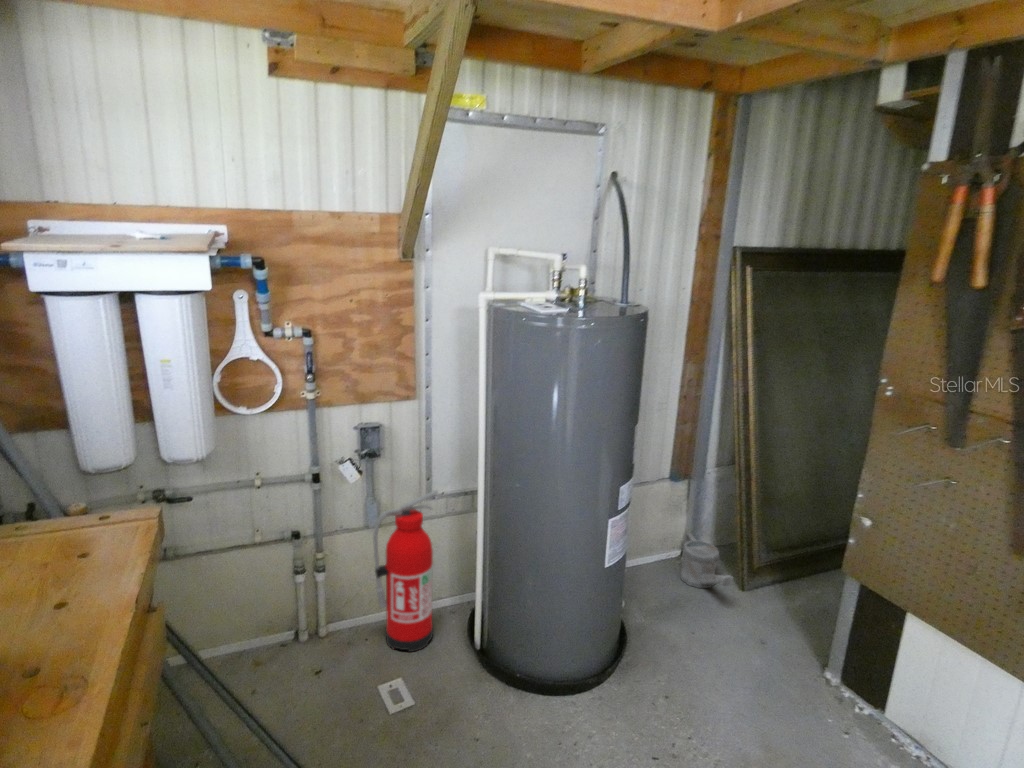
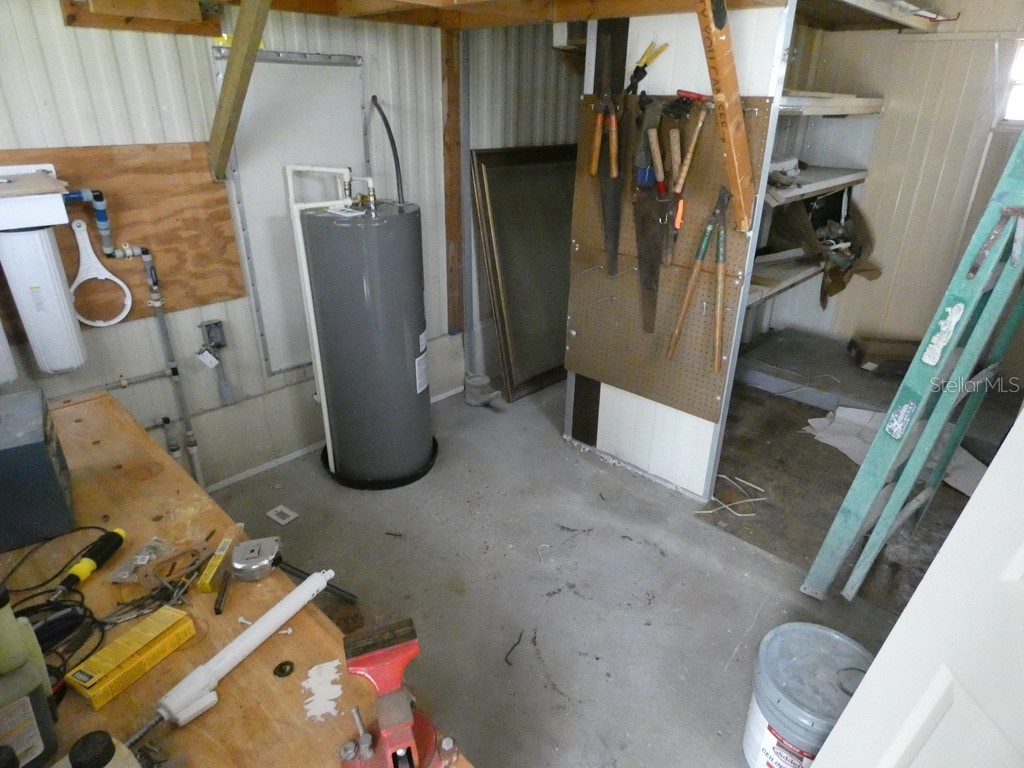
fire extinguisher: present [373,490,438,652] -> none [234,364,294,490]

